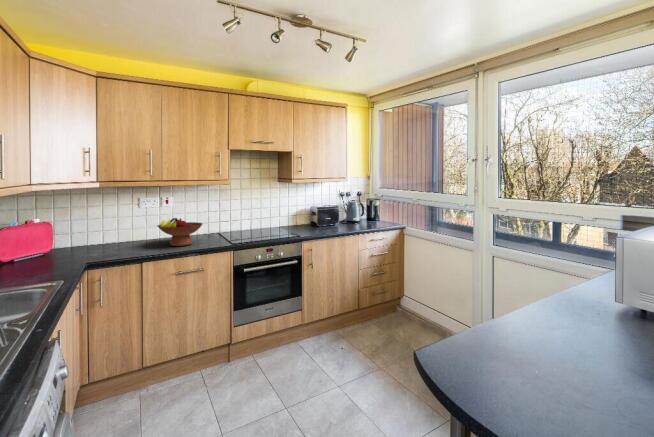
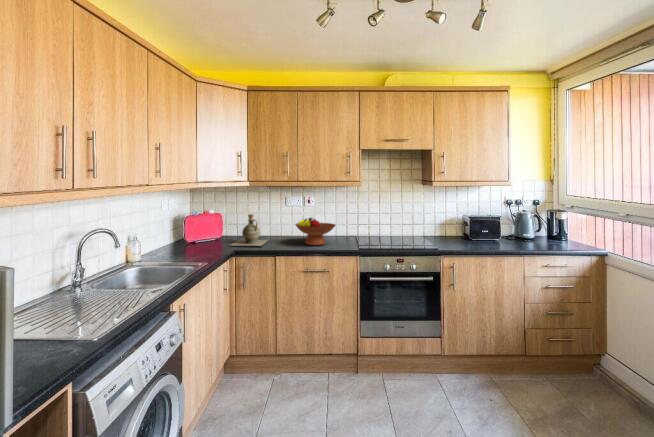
ceramic jug: none [76,219,124,257] -> present [231,214,268,246]

